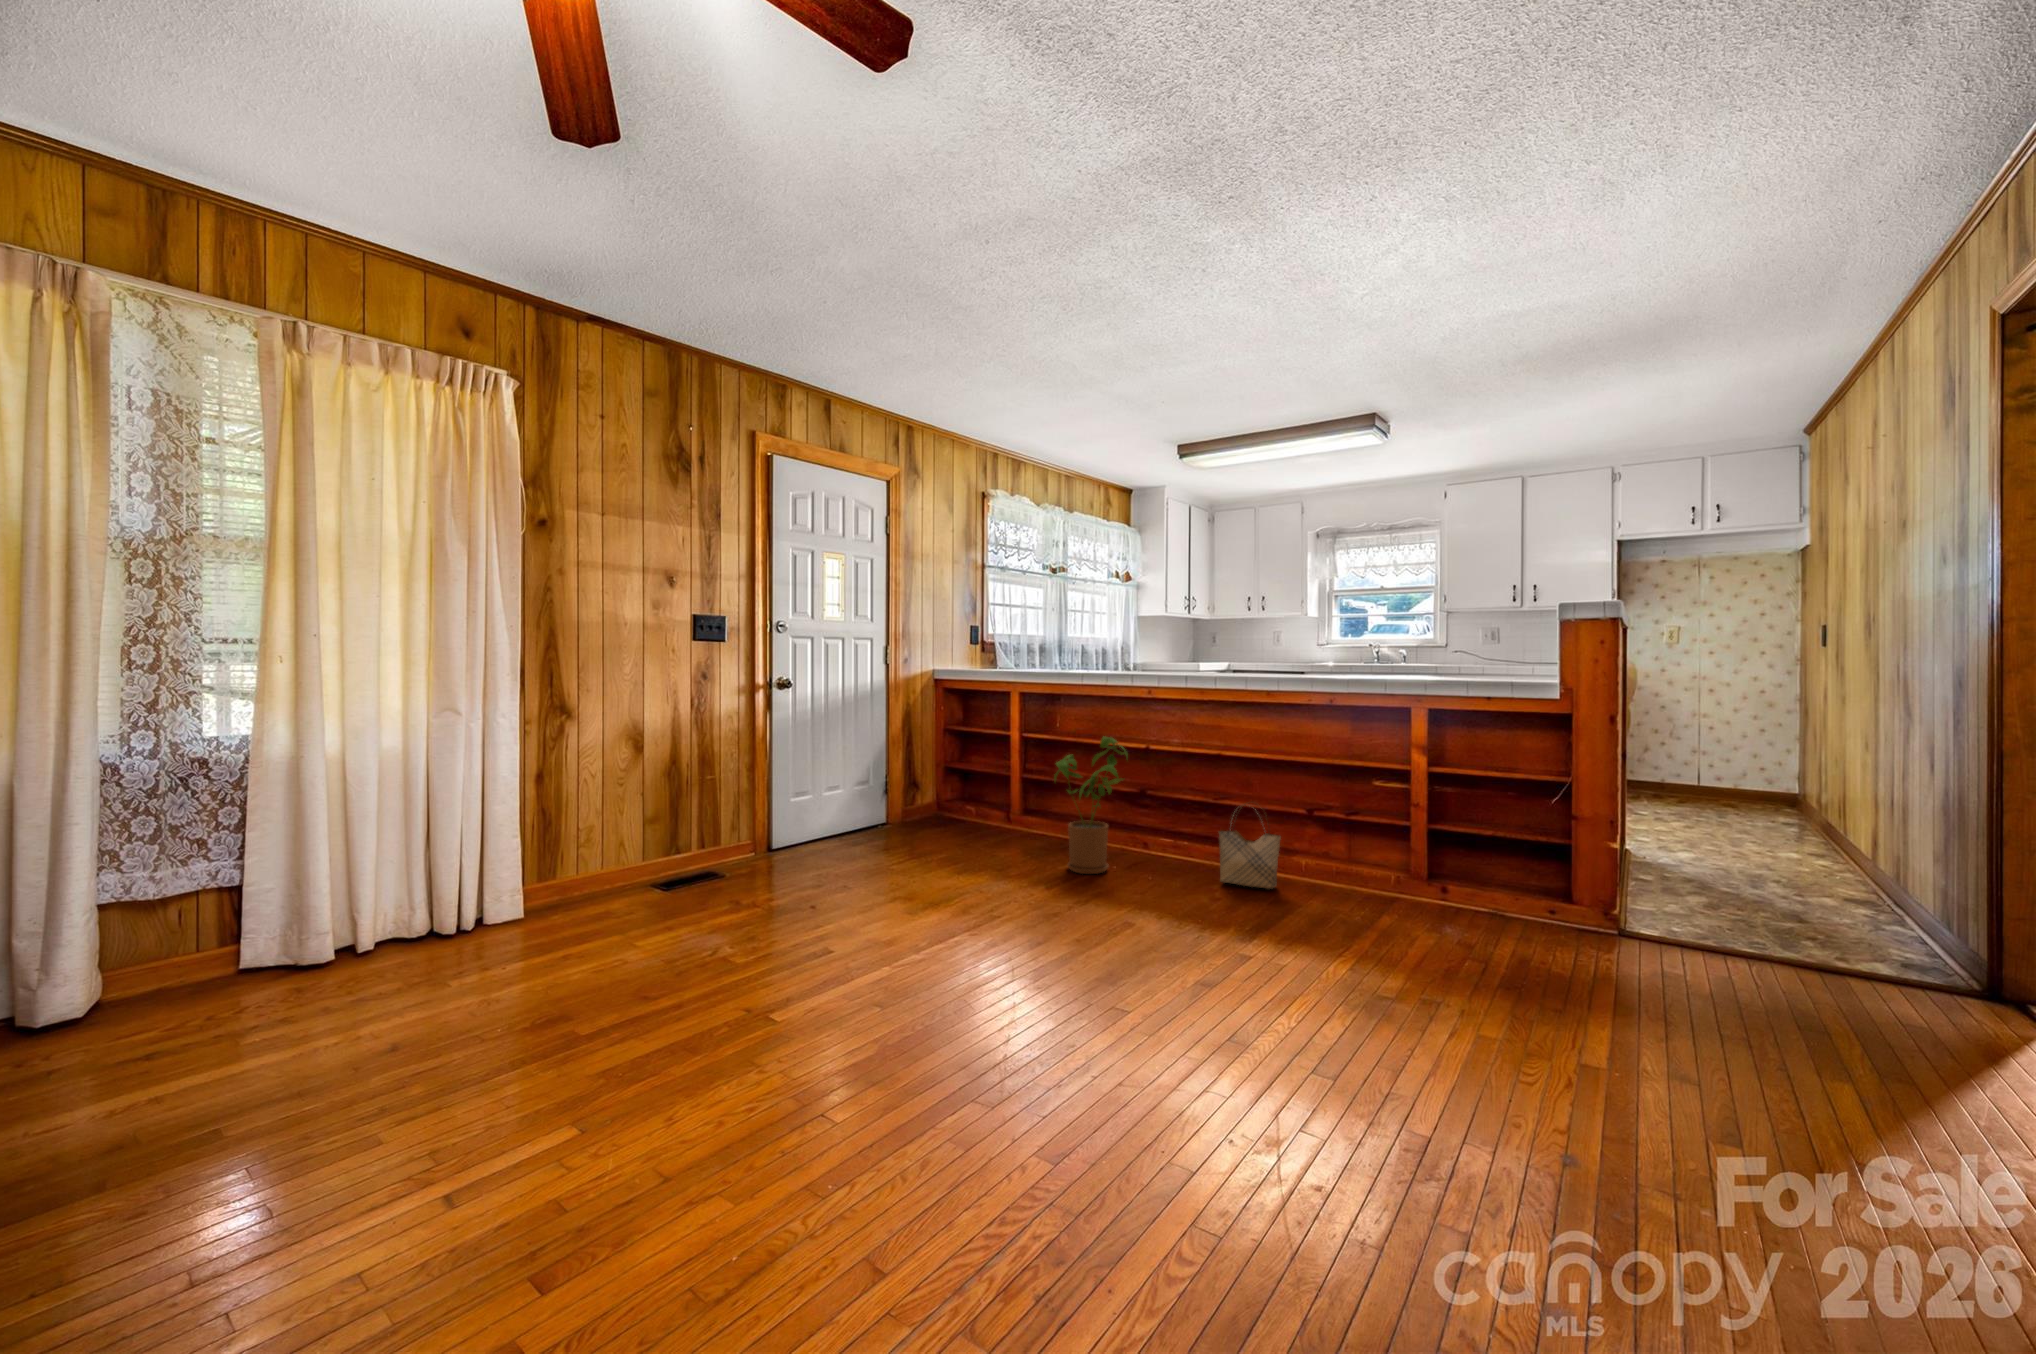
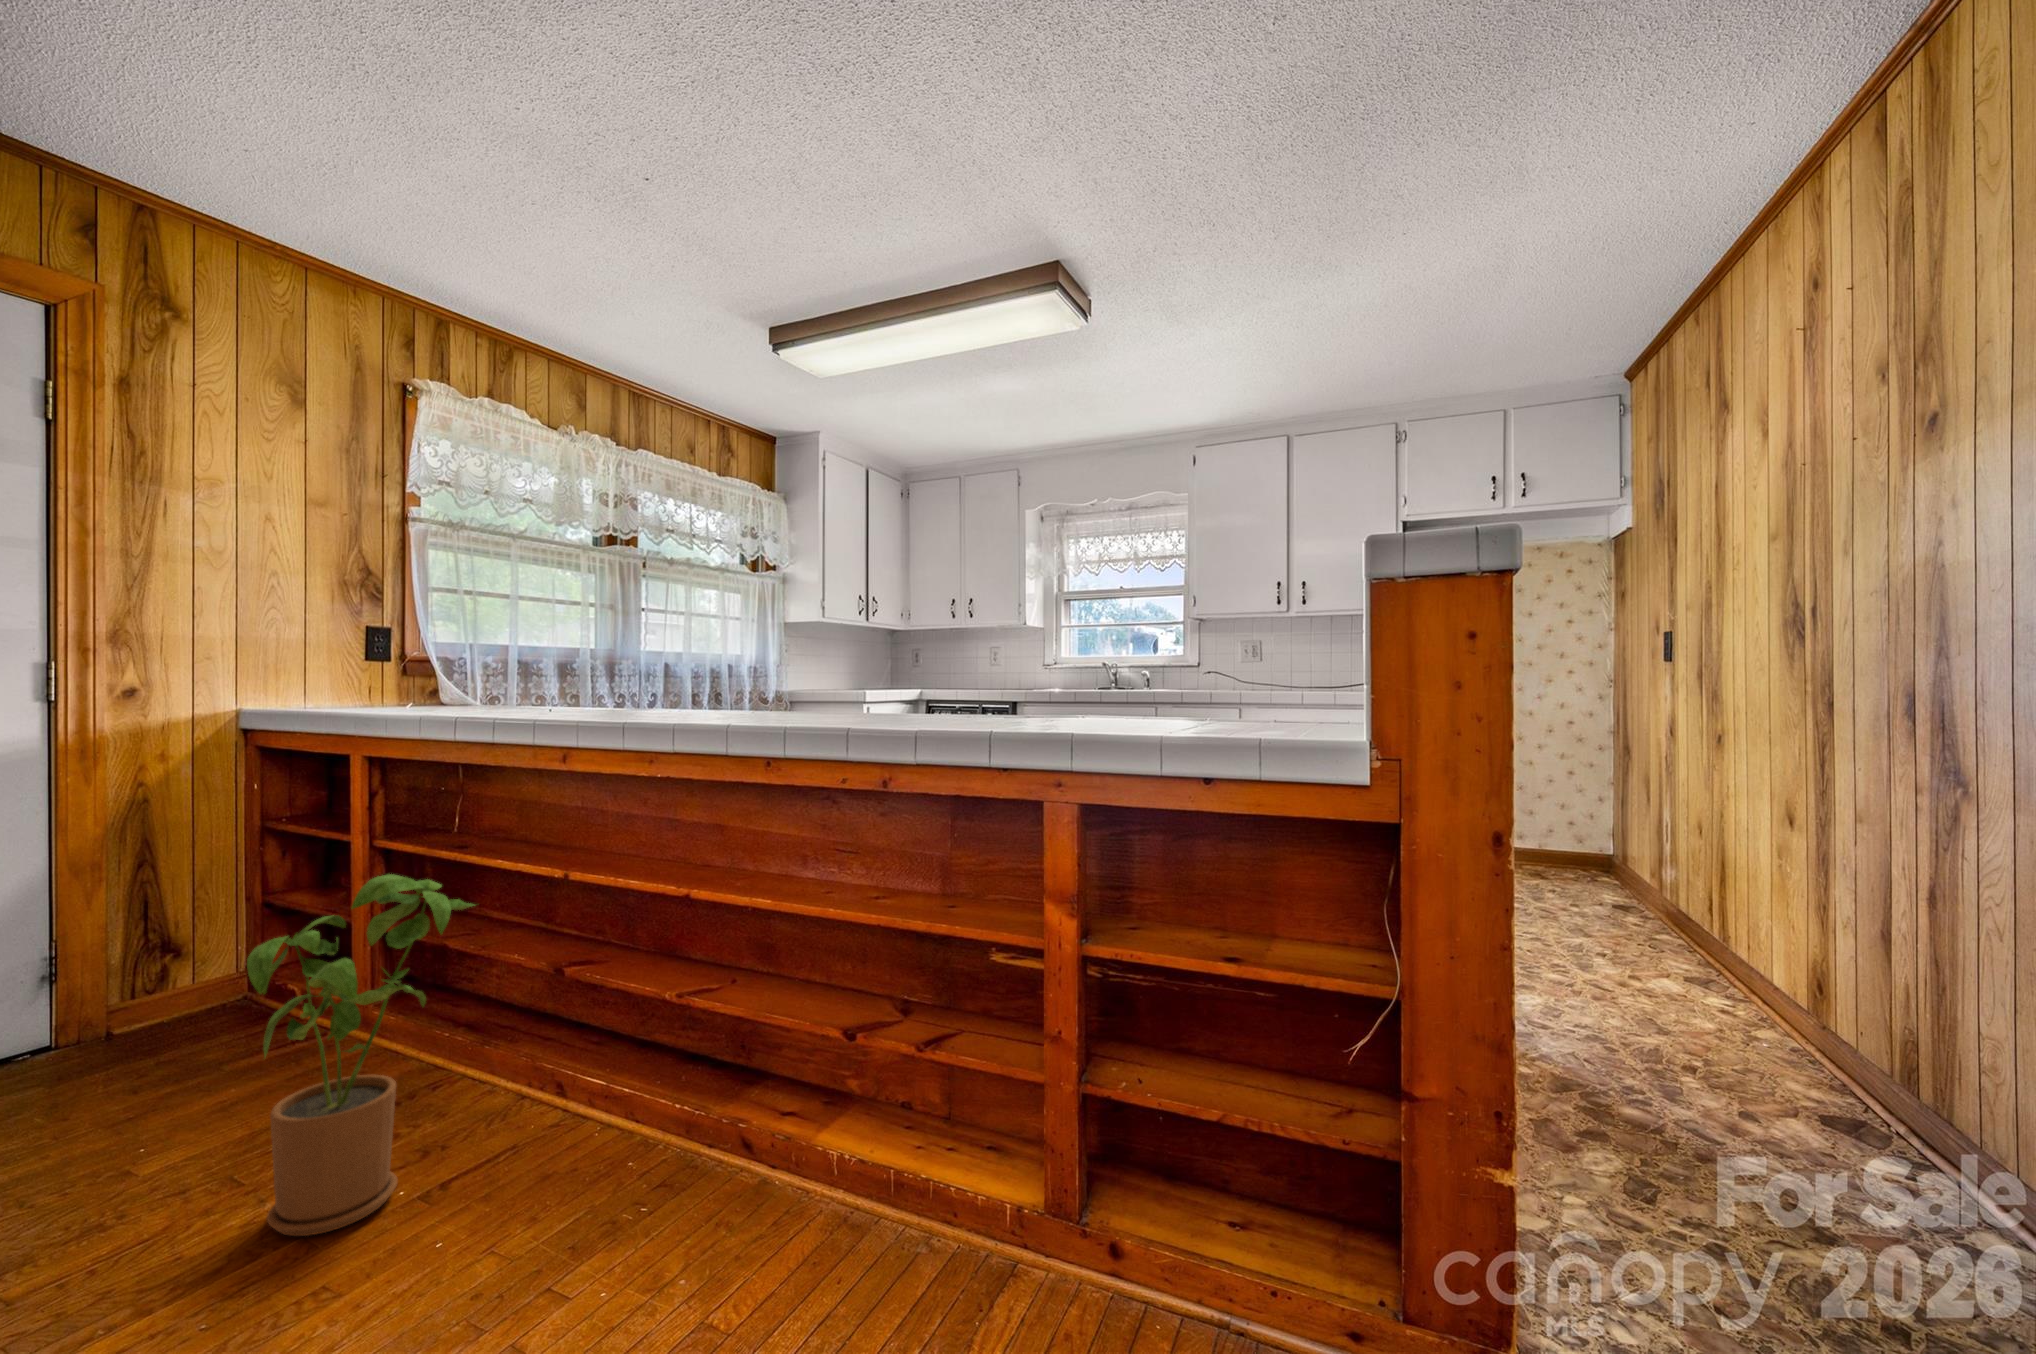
woven basket: present [1219,808,1281,889] -> none [626,1021,775,1255]

